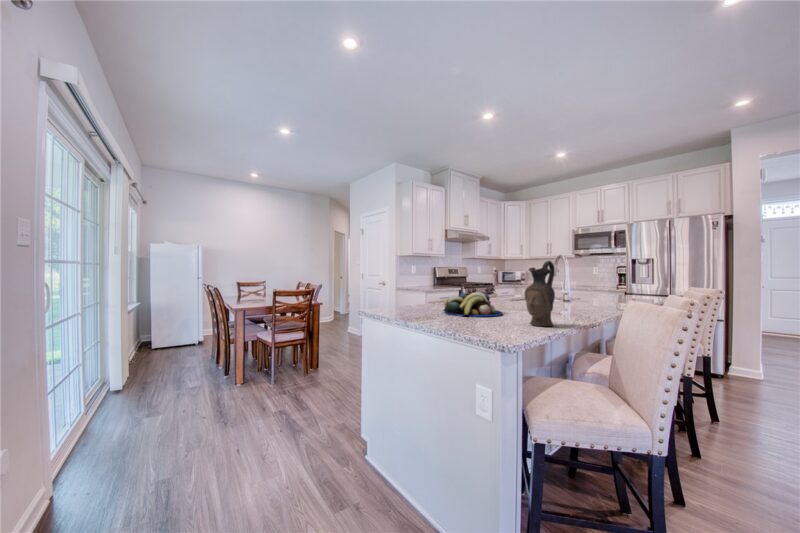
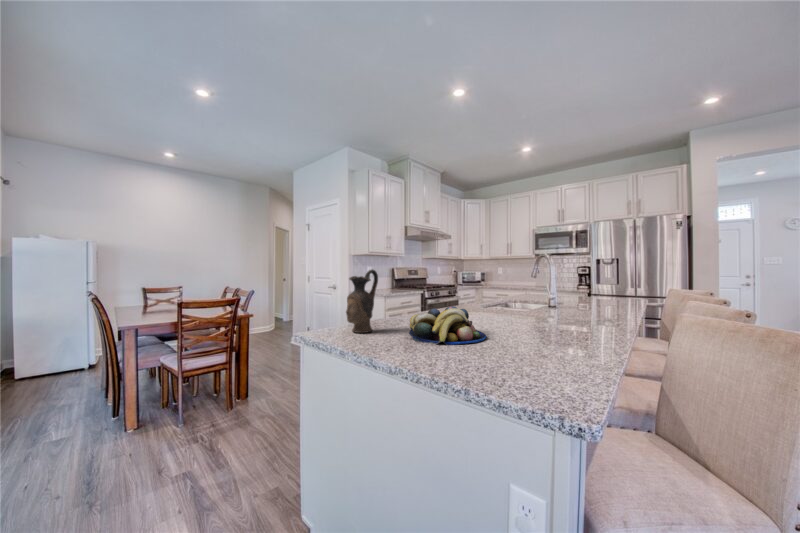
ceramic pitcher: present [524,261,555,326] -> present [346,270,378,333]

